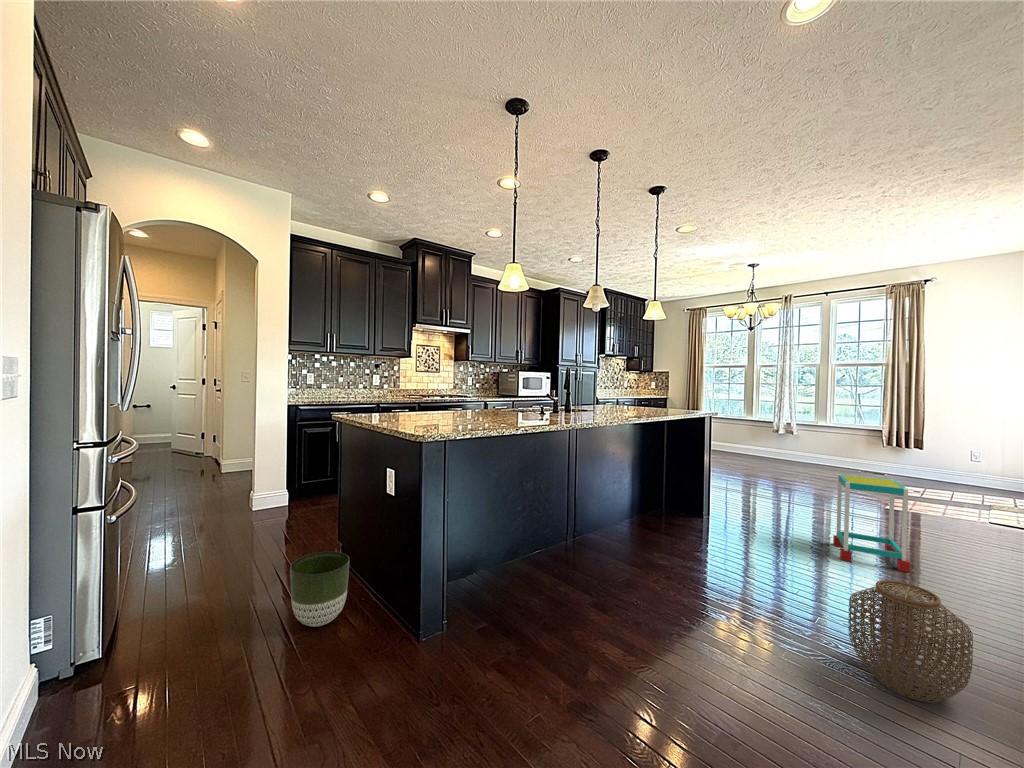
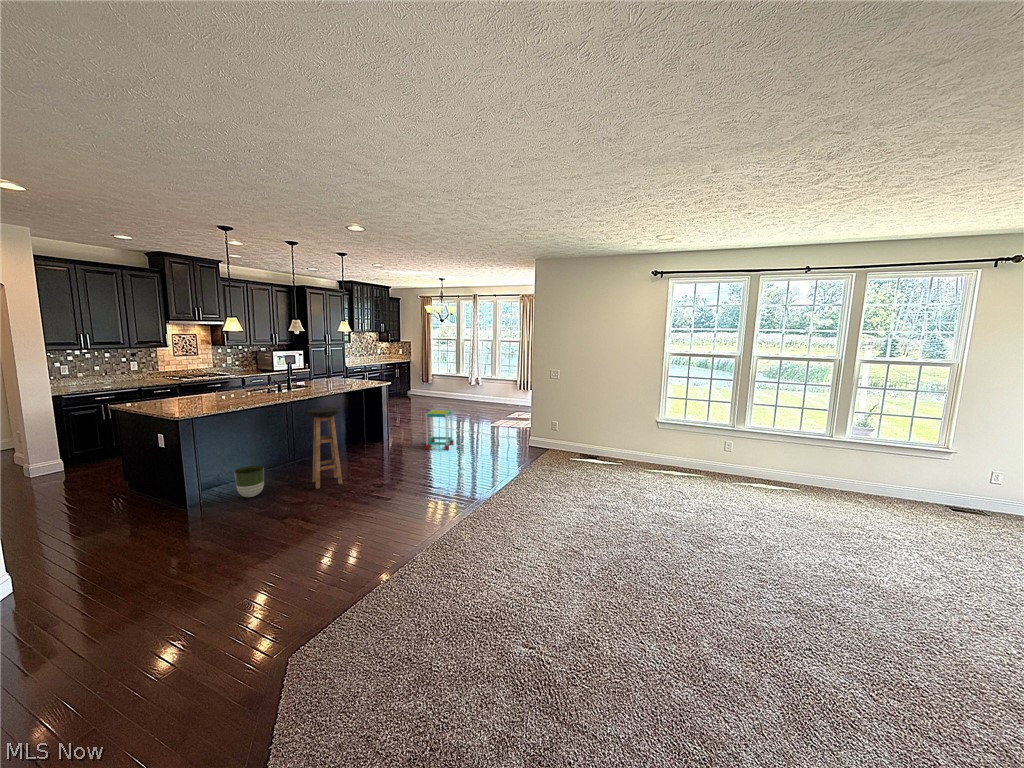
bar stool: none [666,449,754,653] -> present [308,407,342,489]
planter: present [290,552,350,627] -> present [234,466,264,497]
woven basket: present [848,580,973,703] -> none [372,450,405,487]

